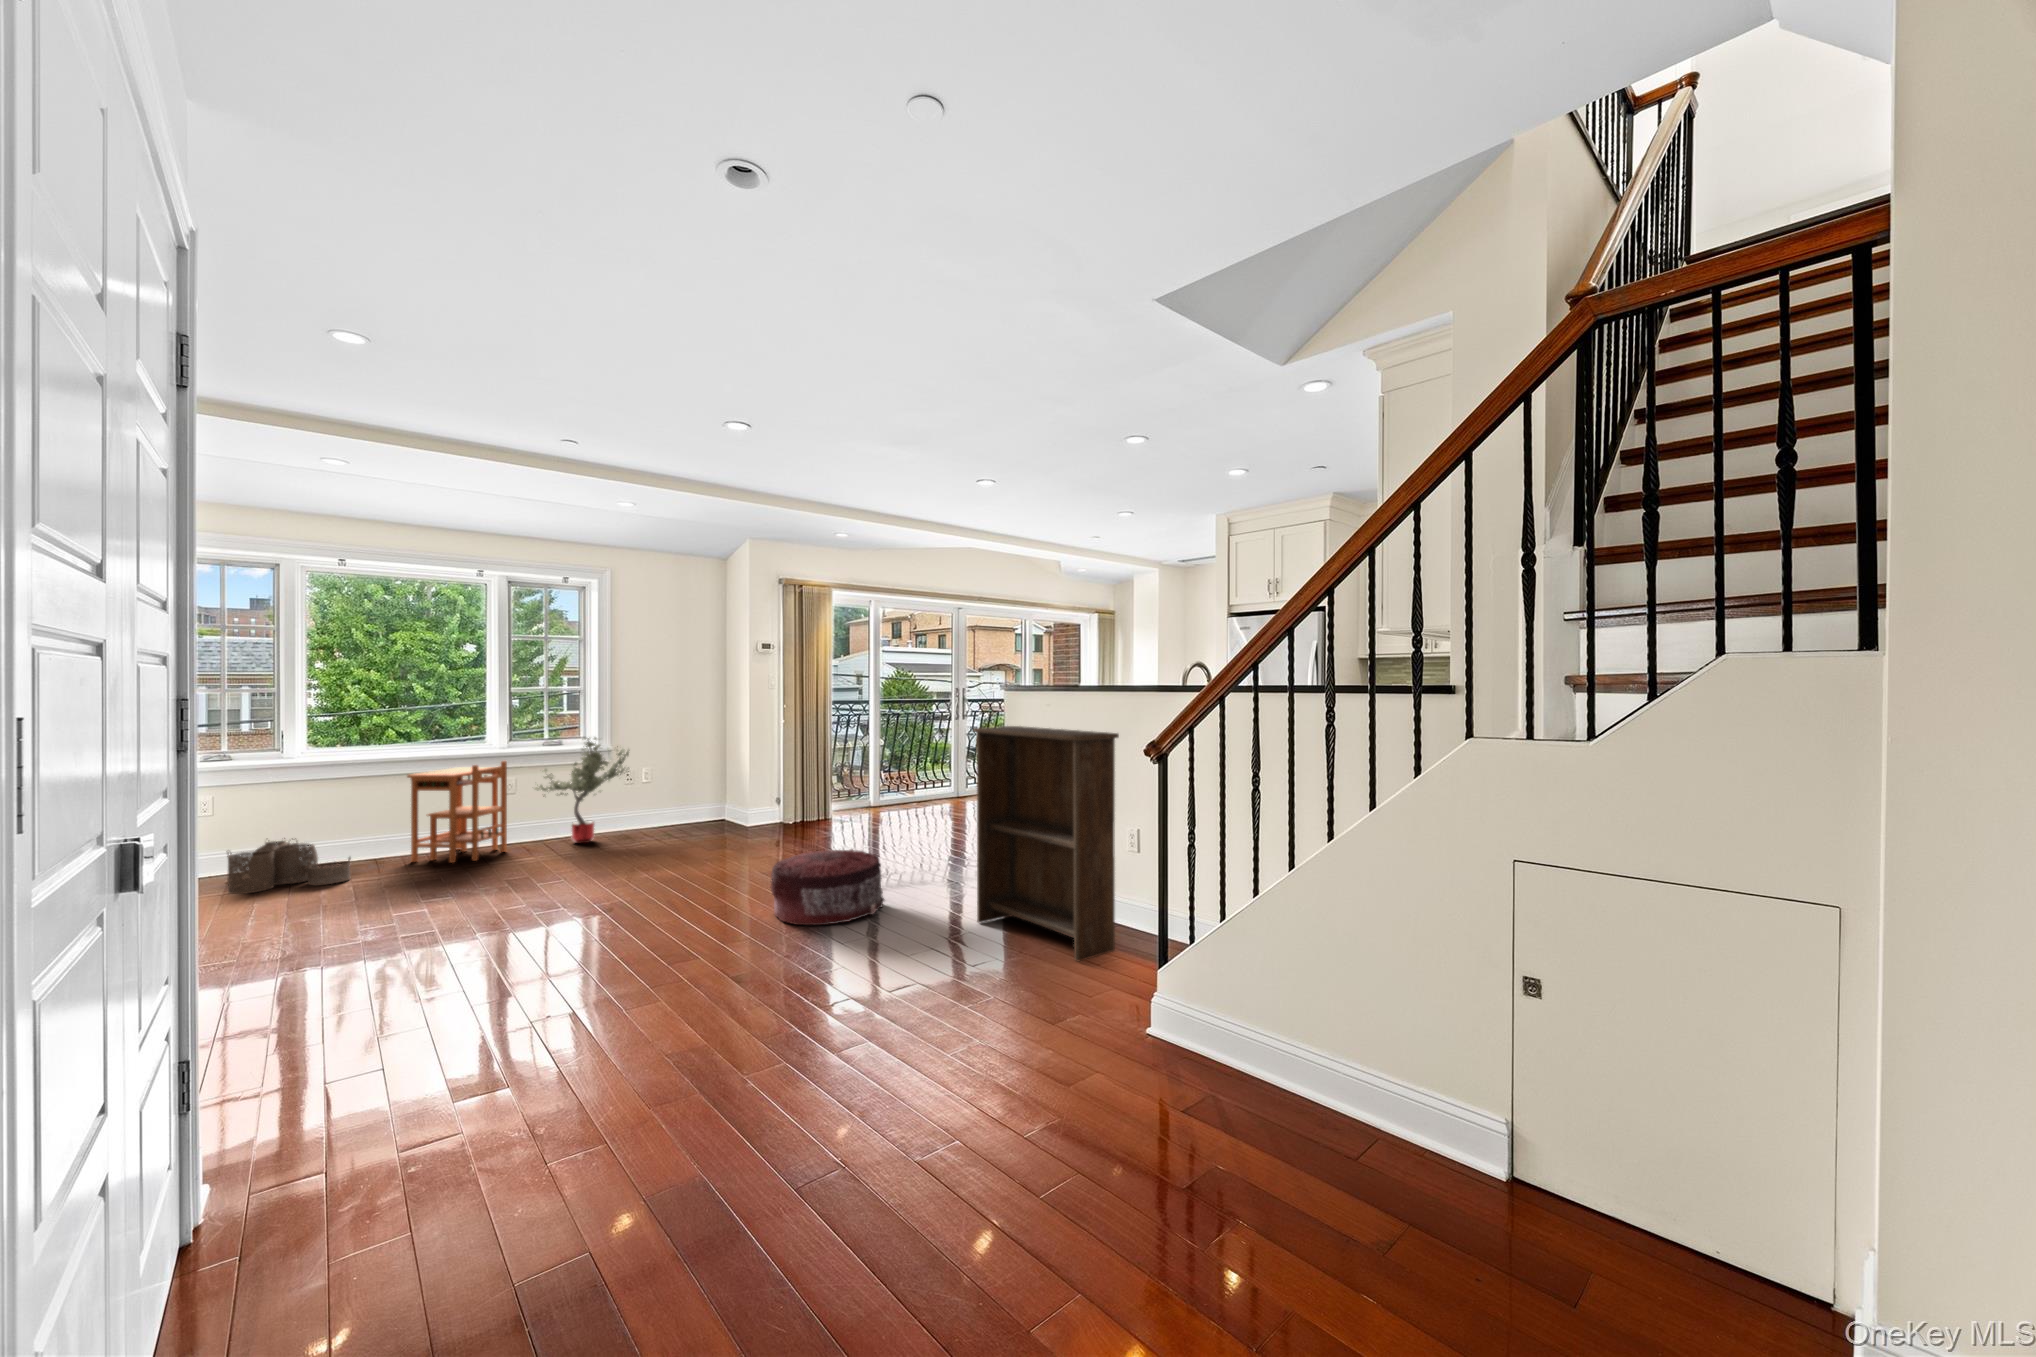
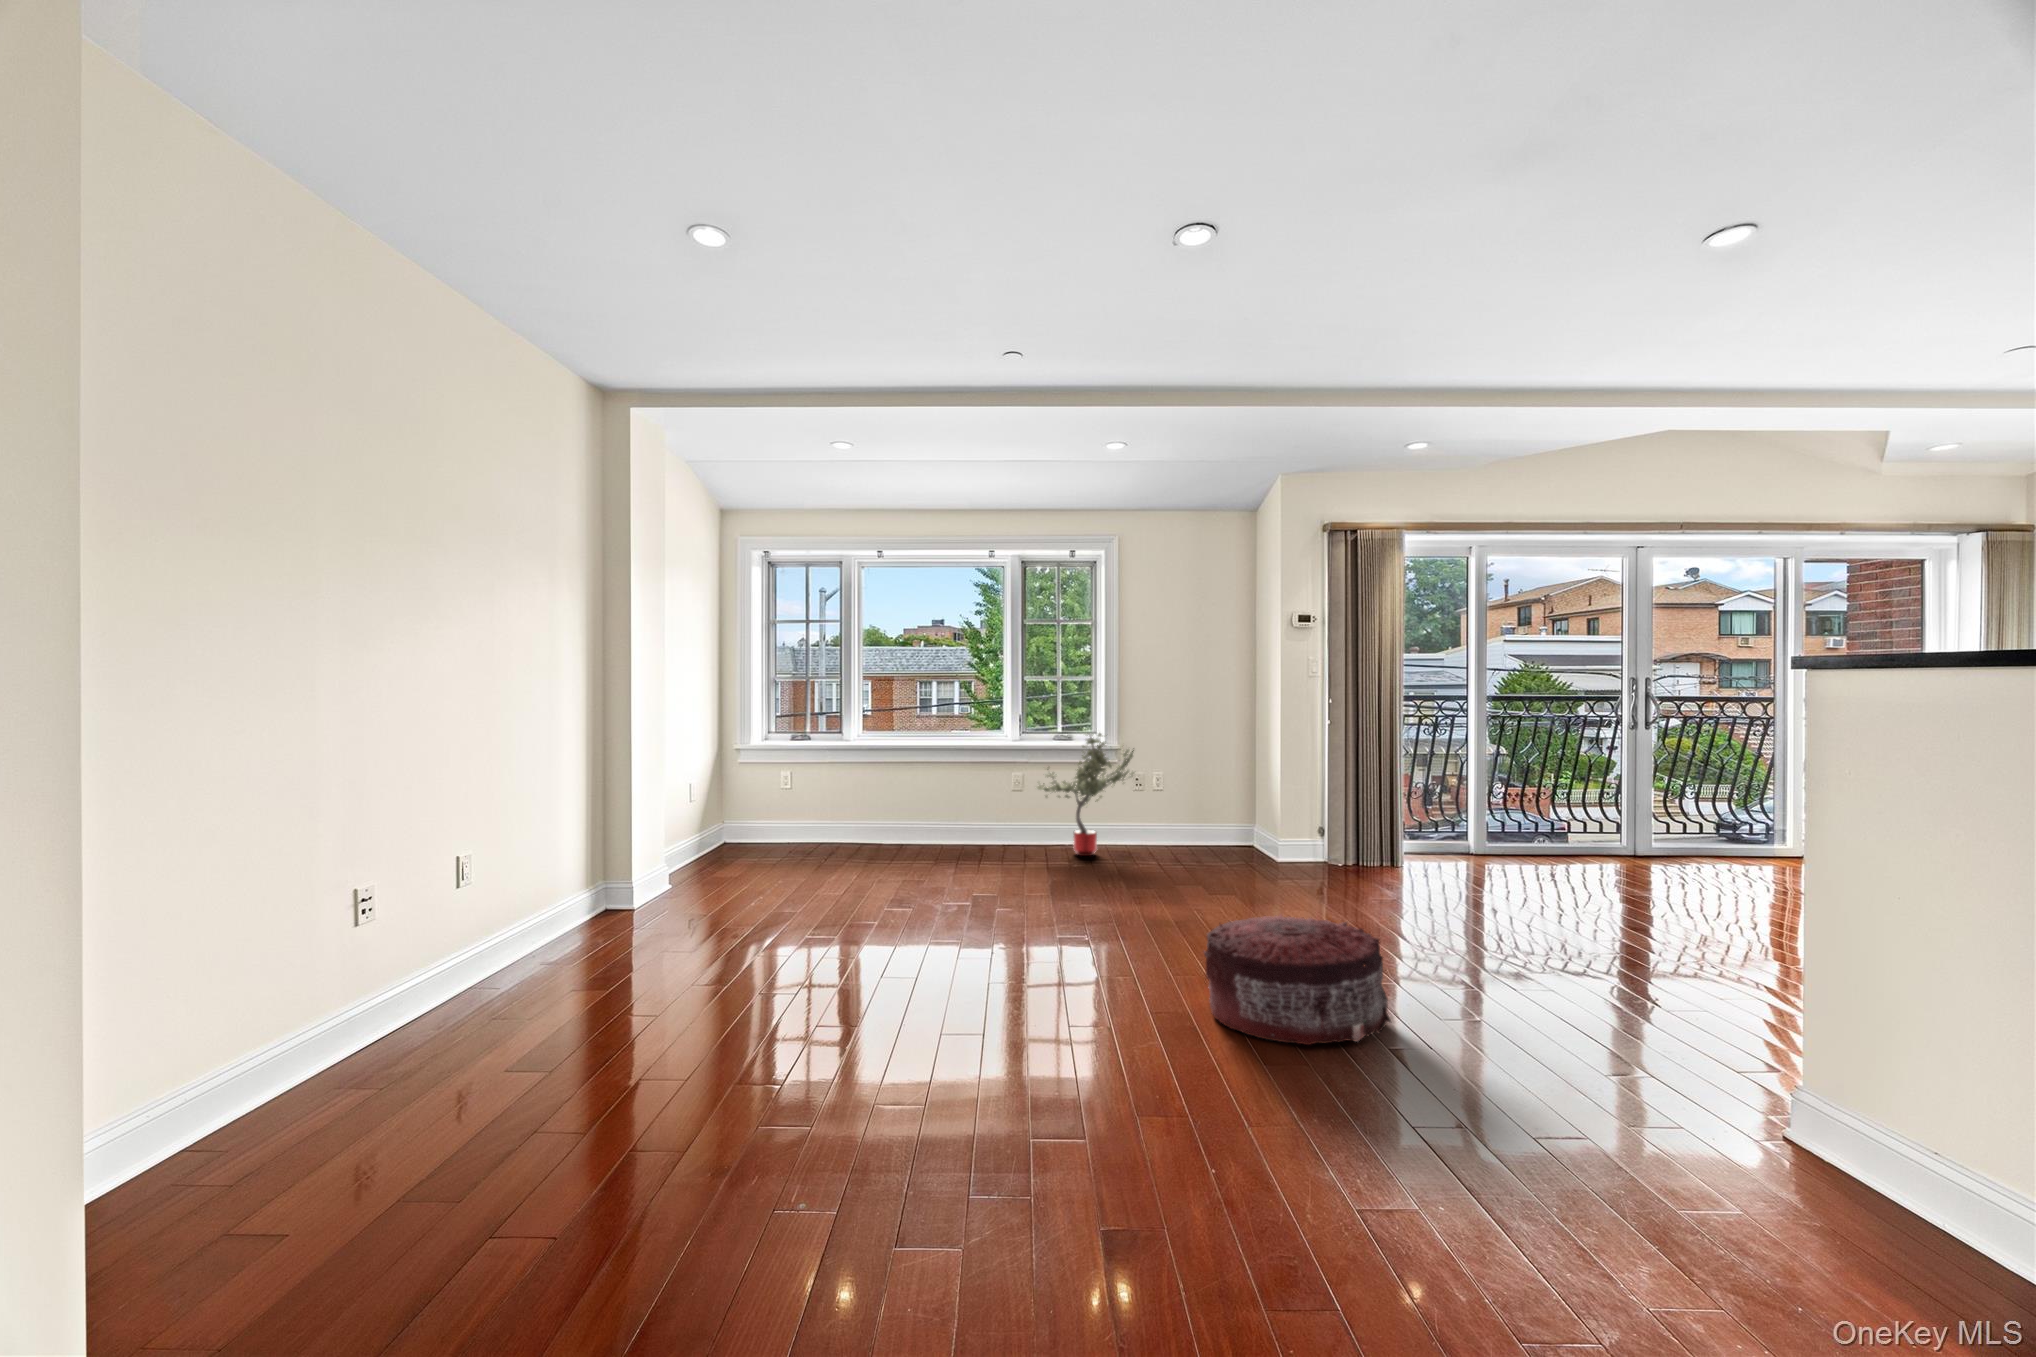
bookshelf: present [973,726,1119,961] -> none [1541,732,1920,1314]
side table: present [407,761,507,863] -> none [922,754,1009,860]
woven basket: present [227,838,351,894] -> none [783,814,868,865]

